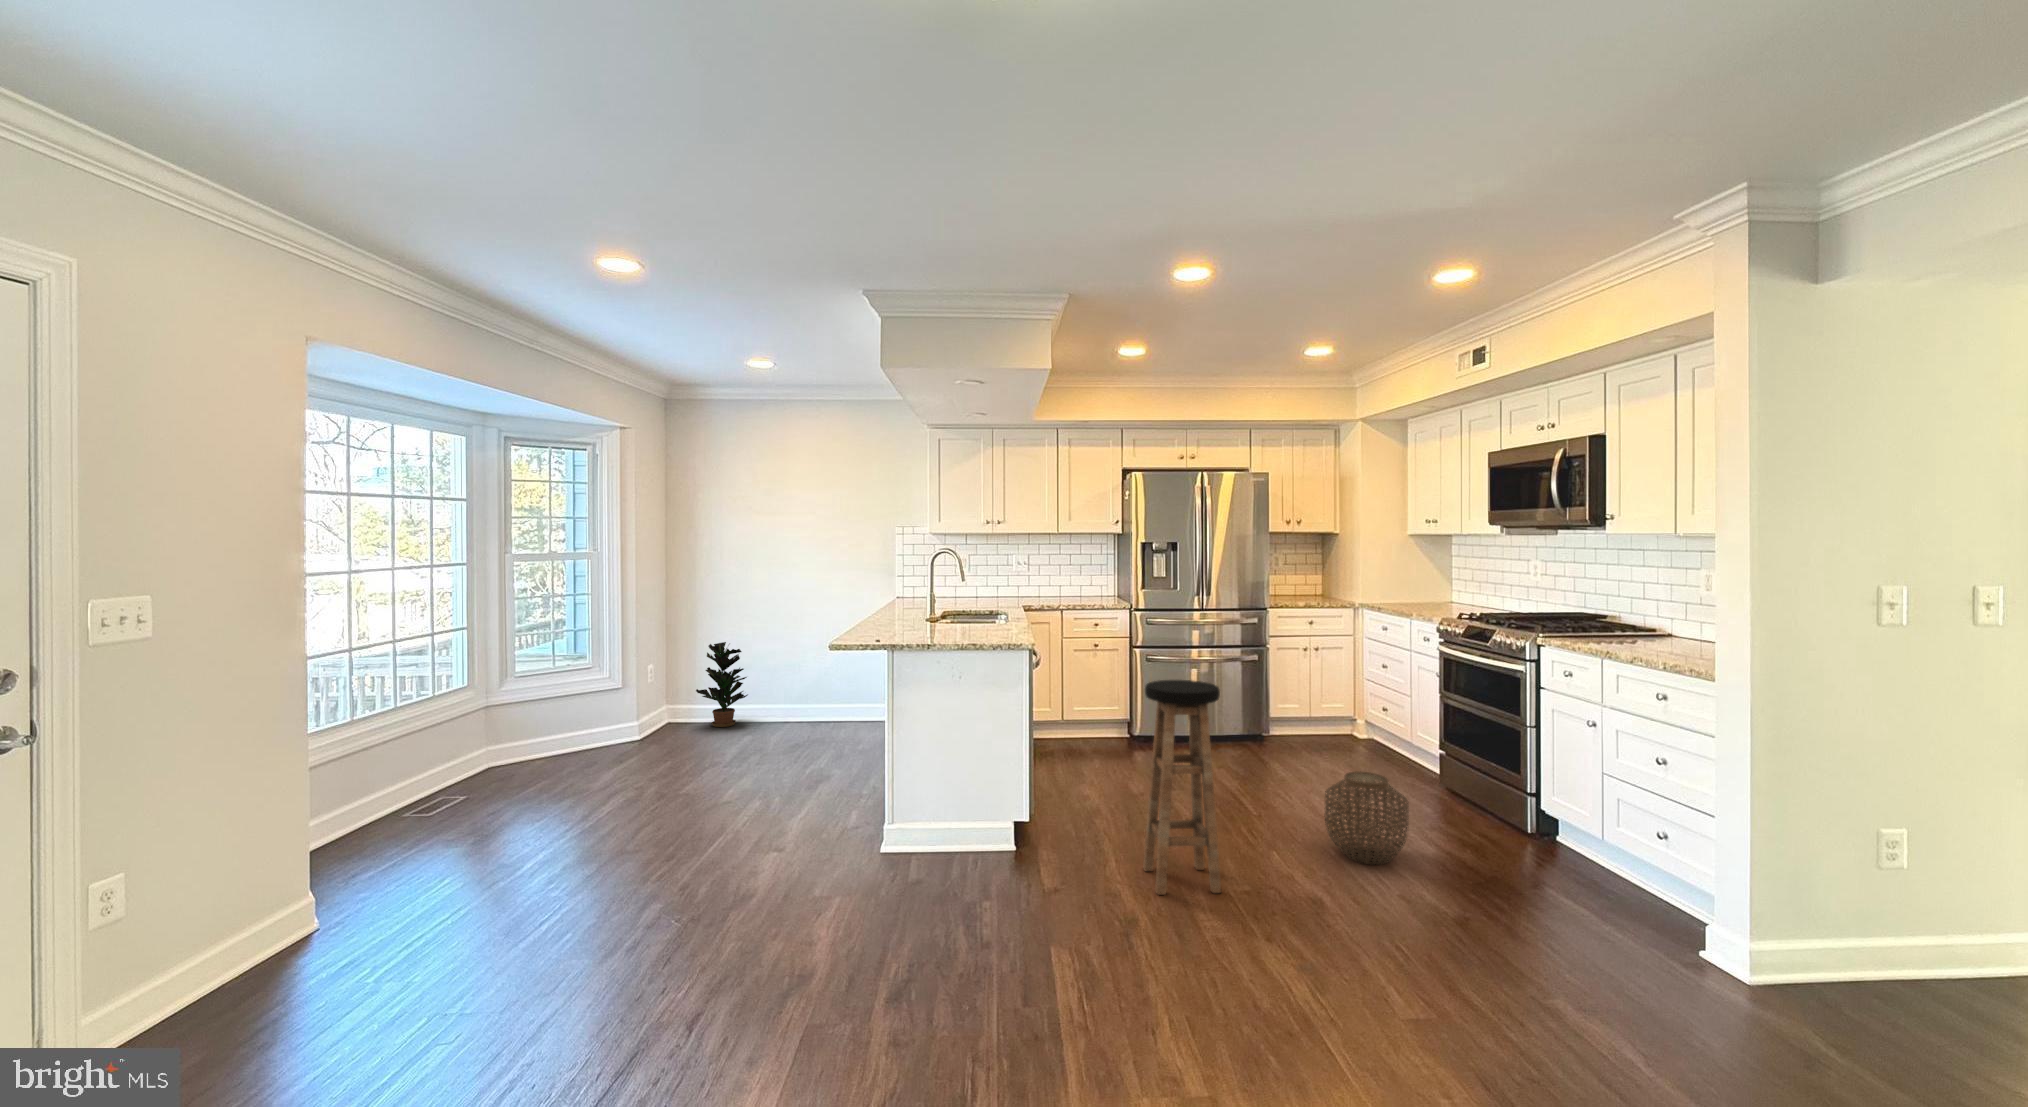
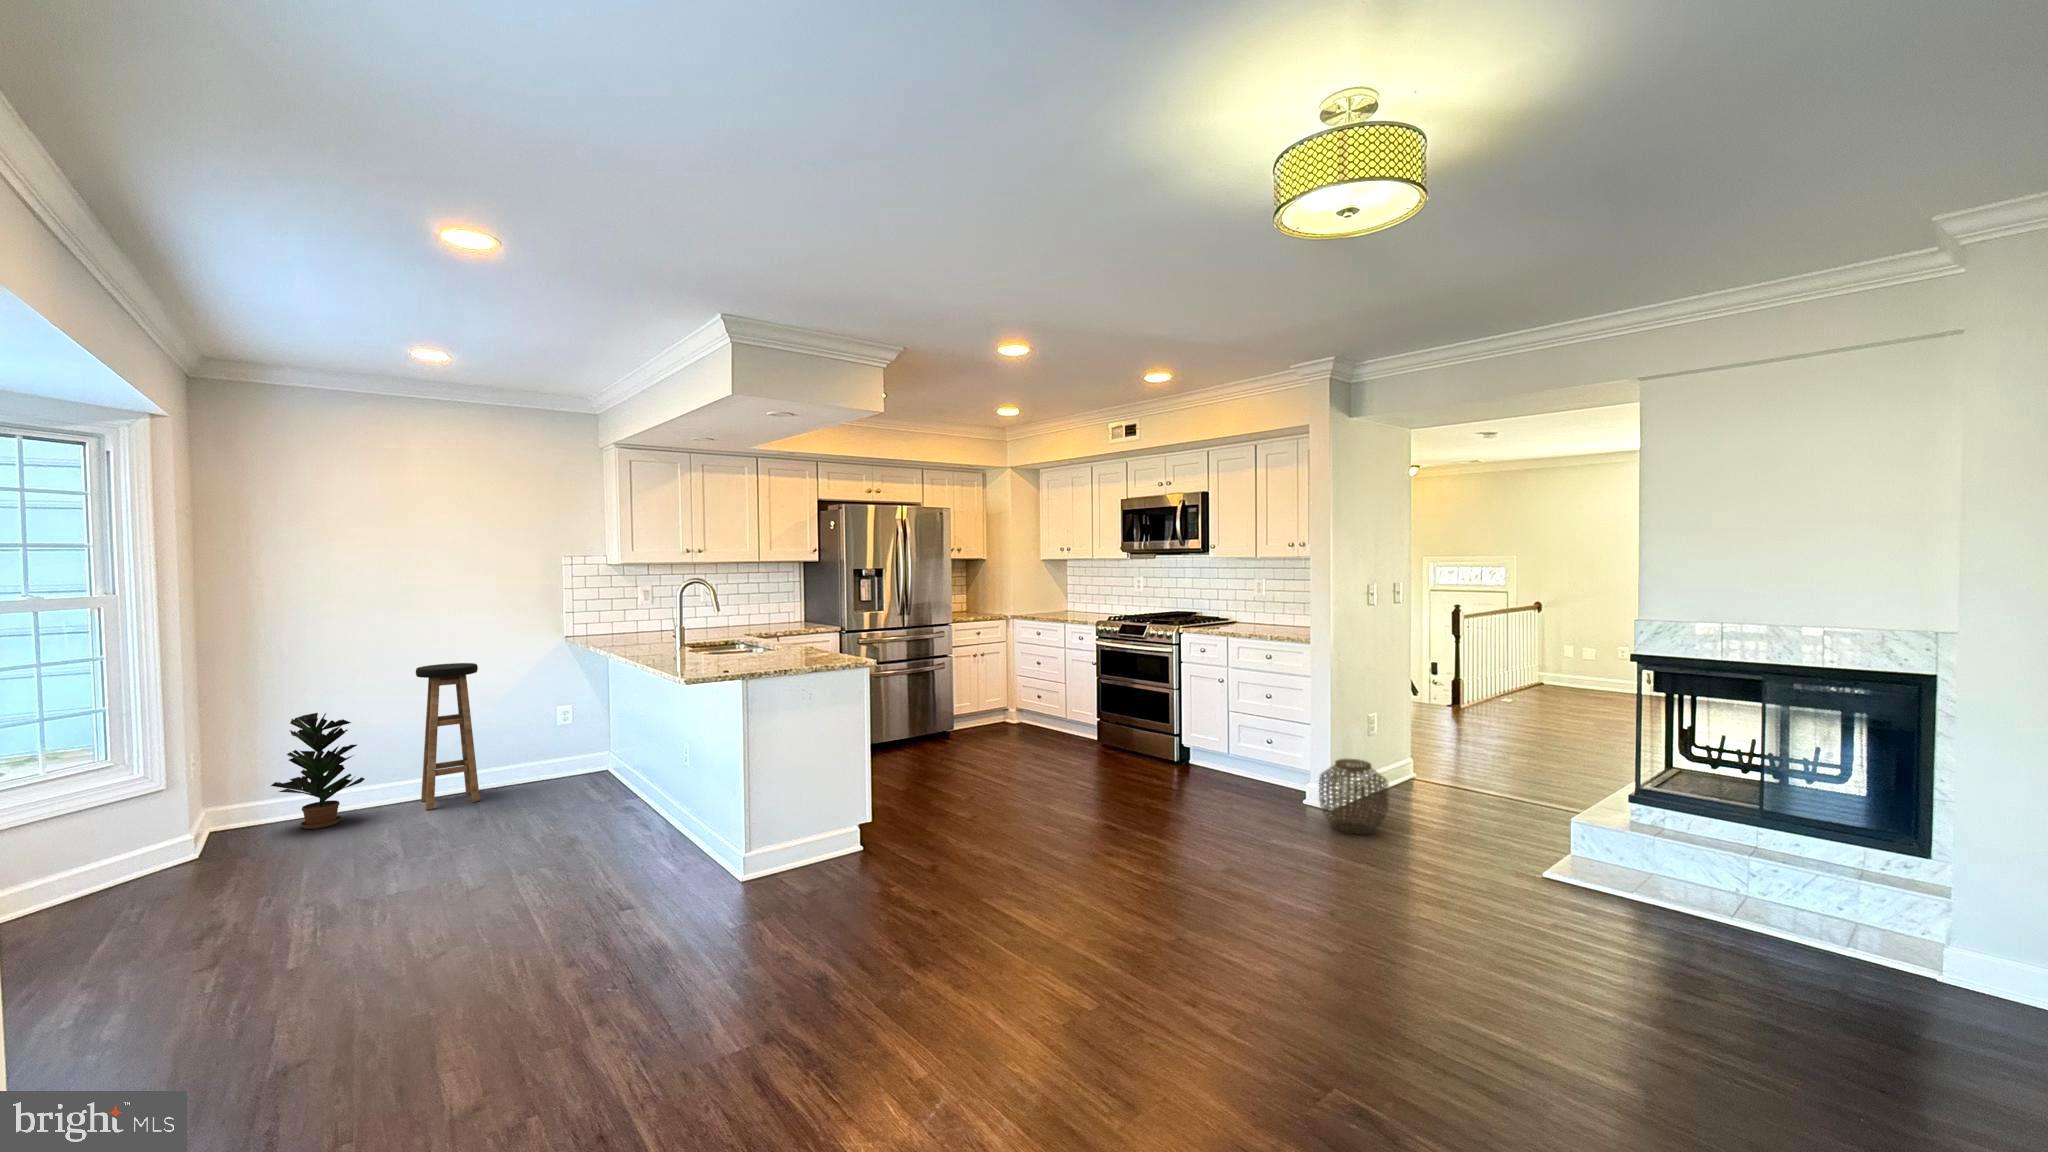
bar stool: present [1143,680,1221,895] -> present [416,663,480,810]
woven basket: present [1325,772,1409,865] -> present [1319,759,1388,834]

